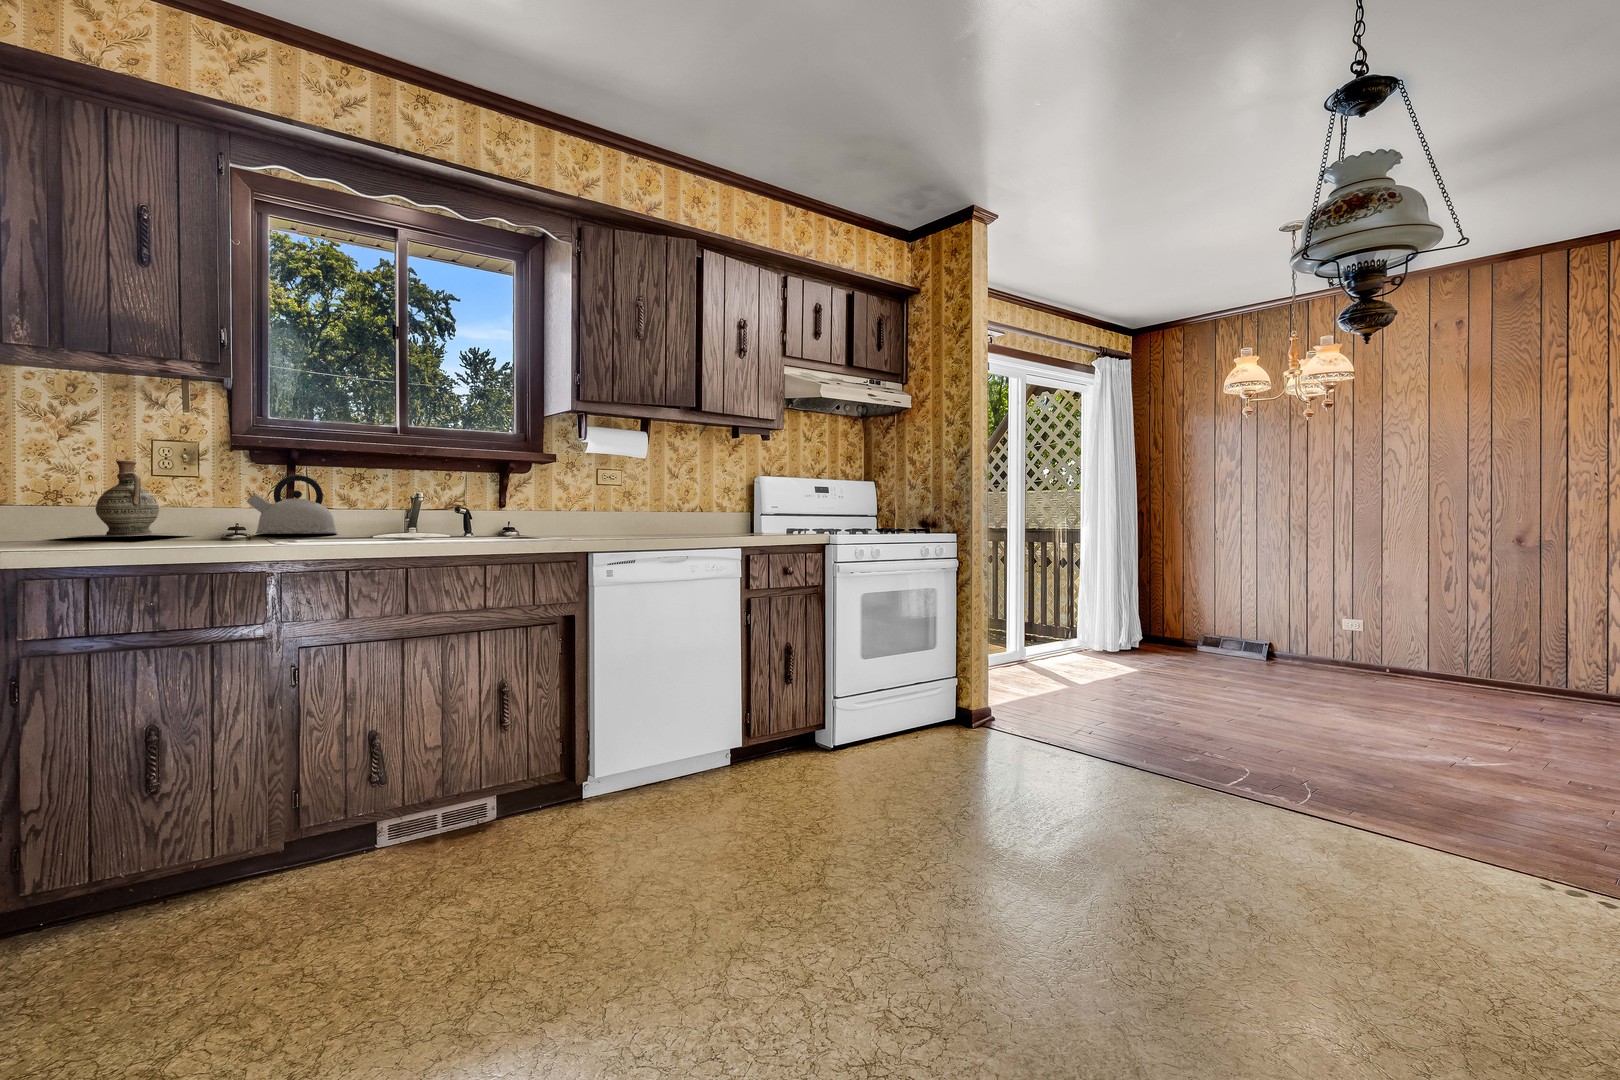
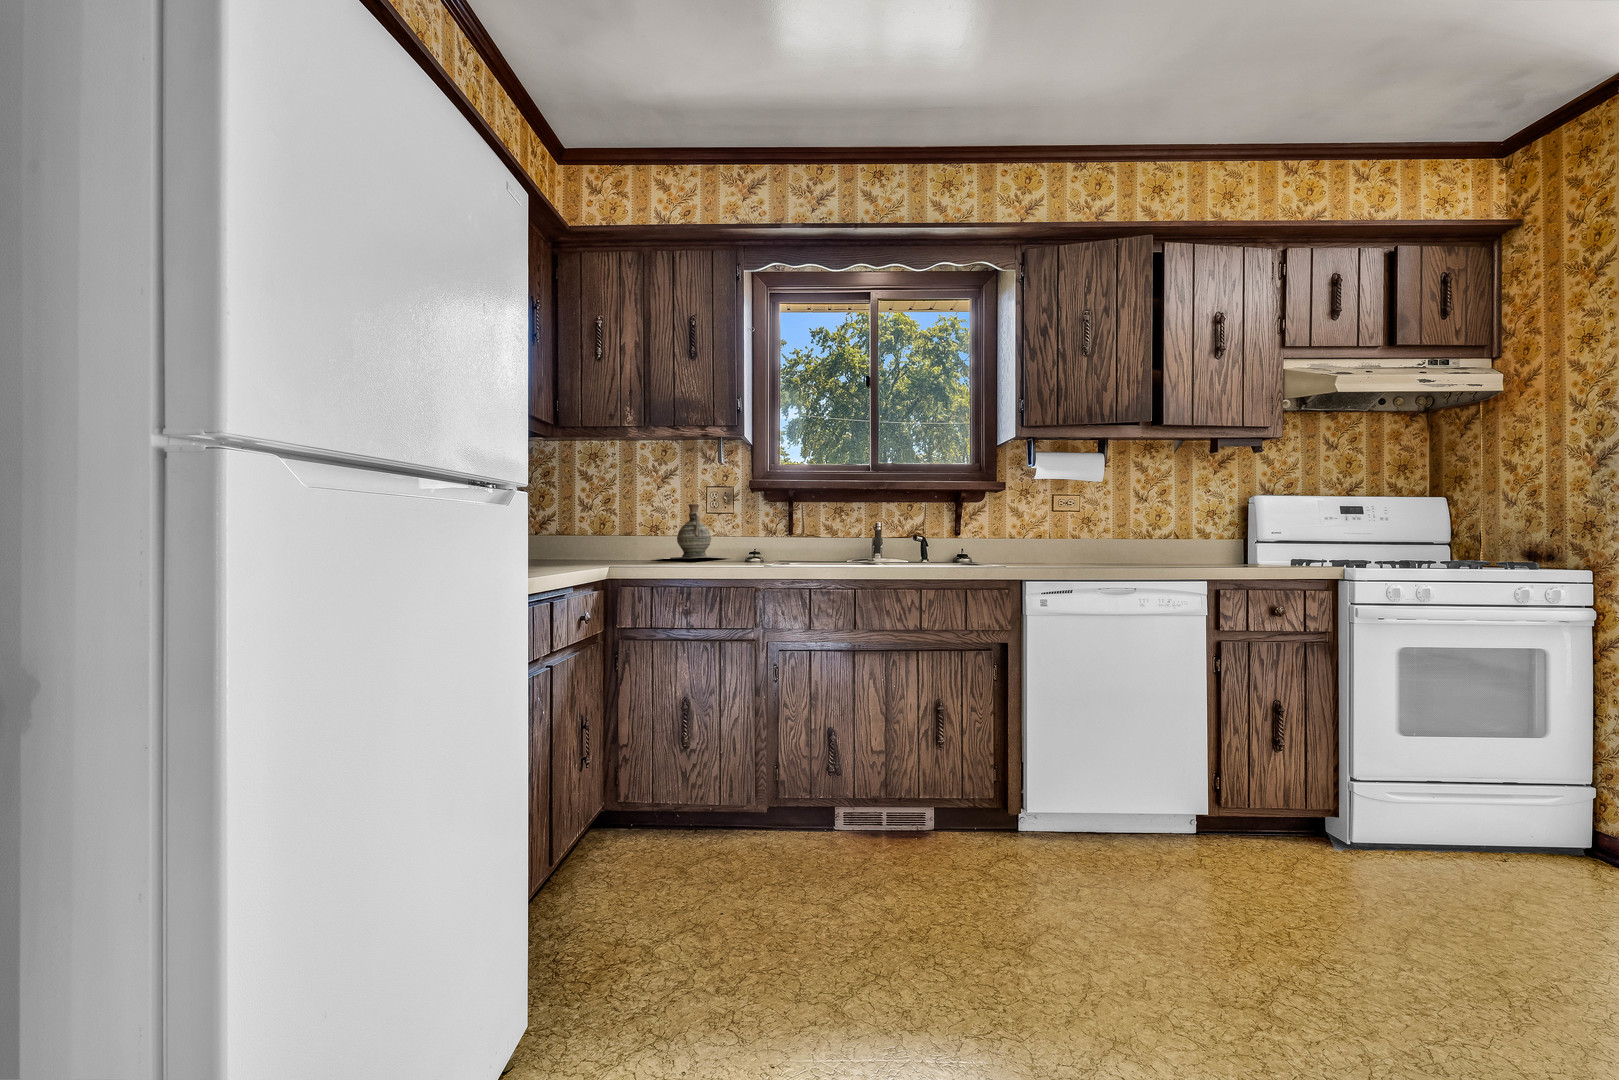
kettle: present [247,475,338,534] -> none [762,511,822,558]

